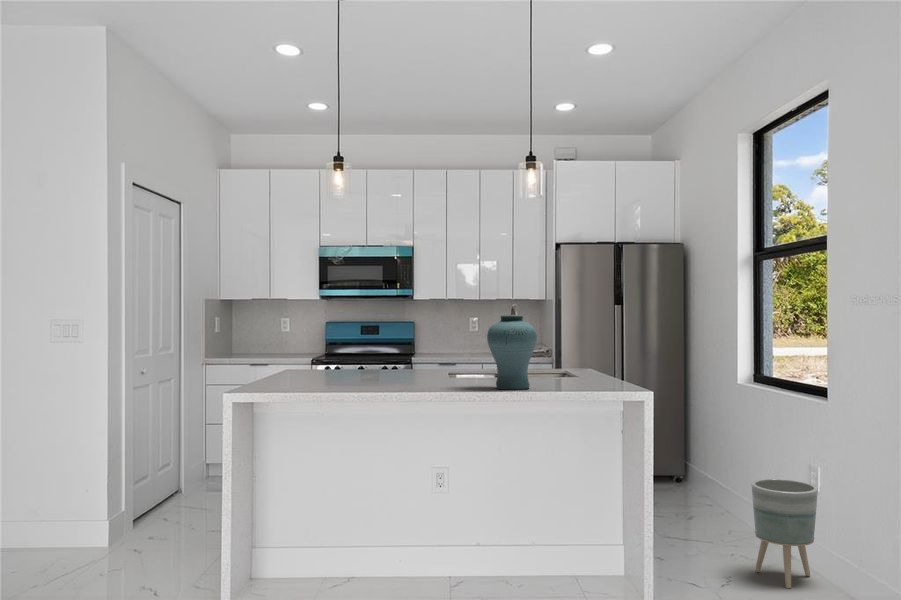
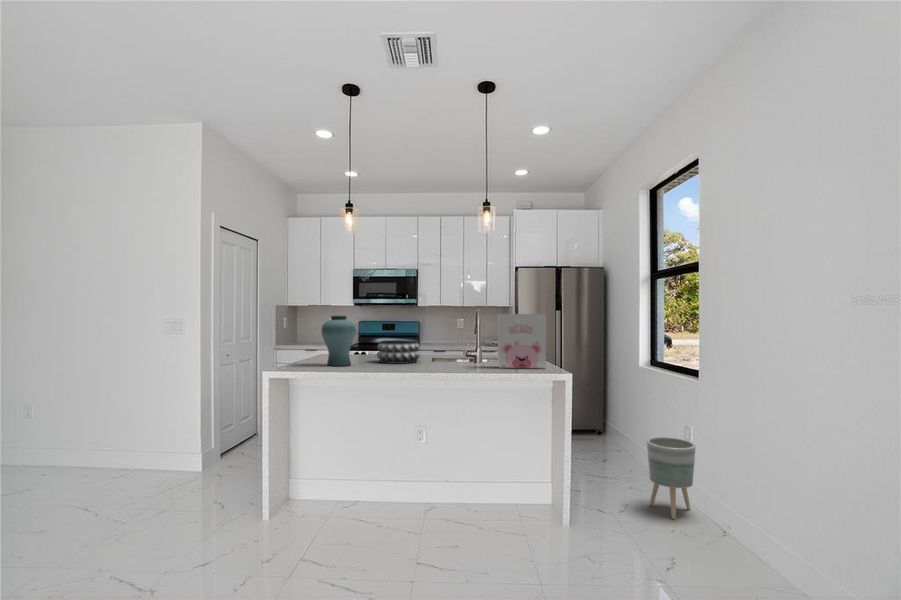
cereal box: none [548,311,615,386] -> present [498,314,546,369]
vase: present [487,315,537,390] -> present [322,315,356,366]
decorative bowl: none [376,348,436,381] -> present [377,340,420,364]

